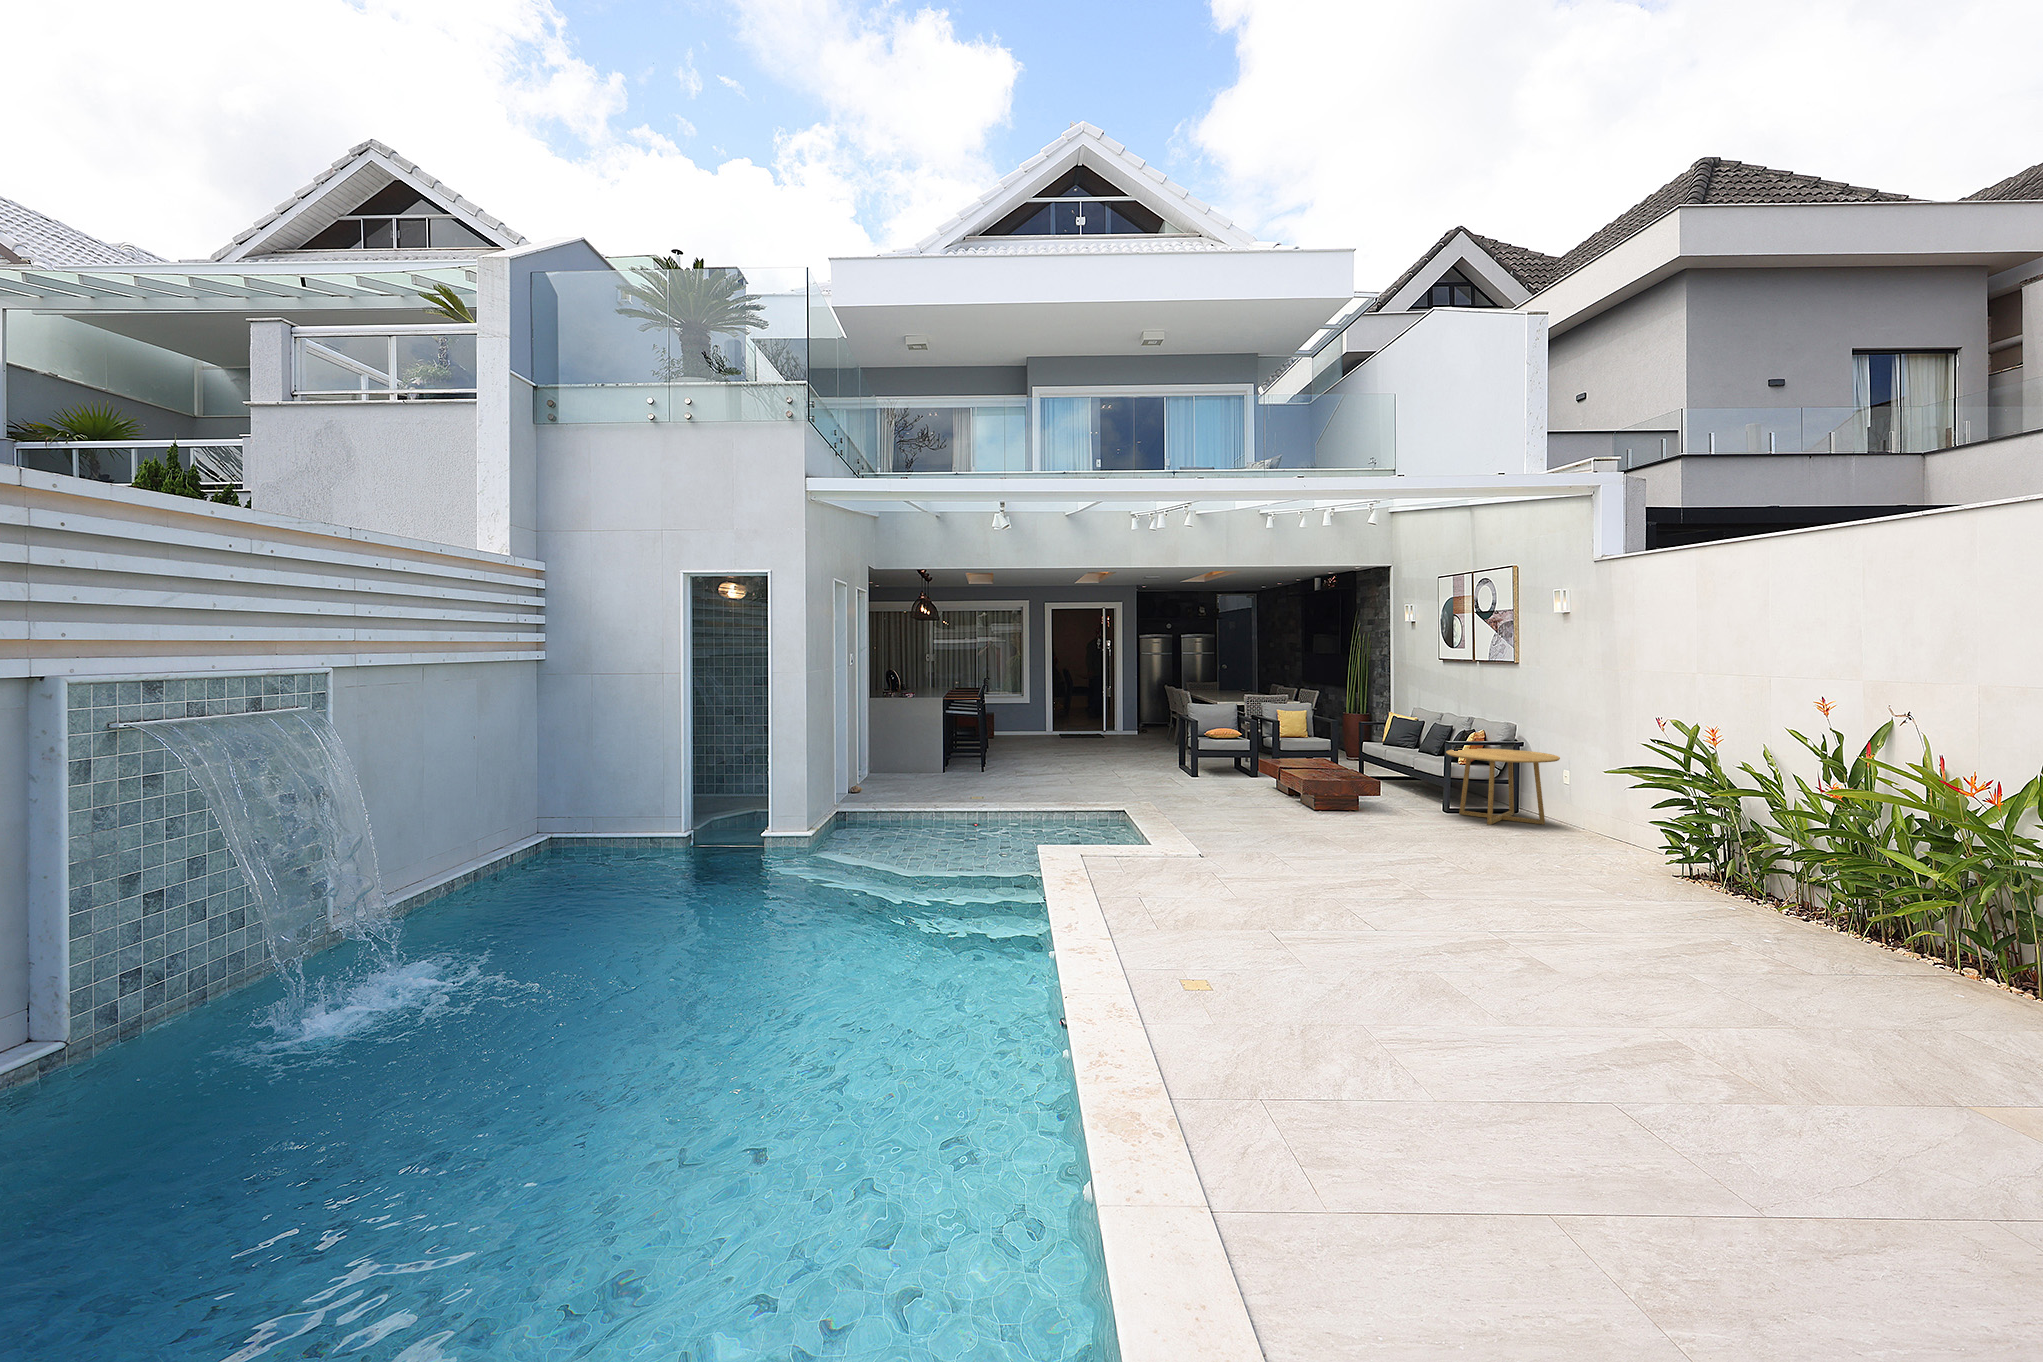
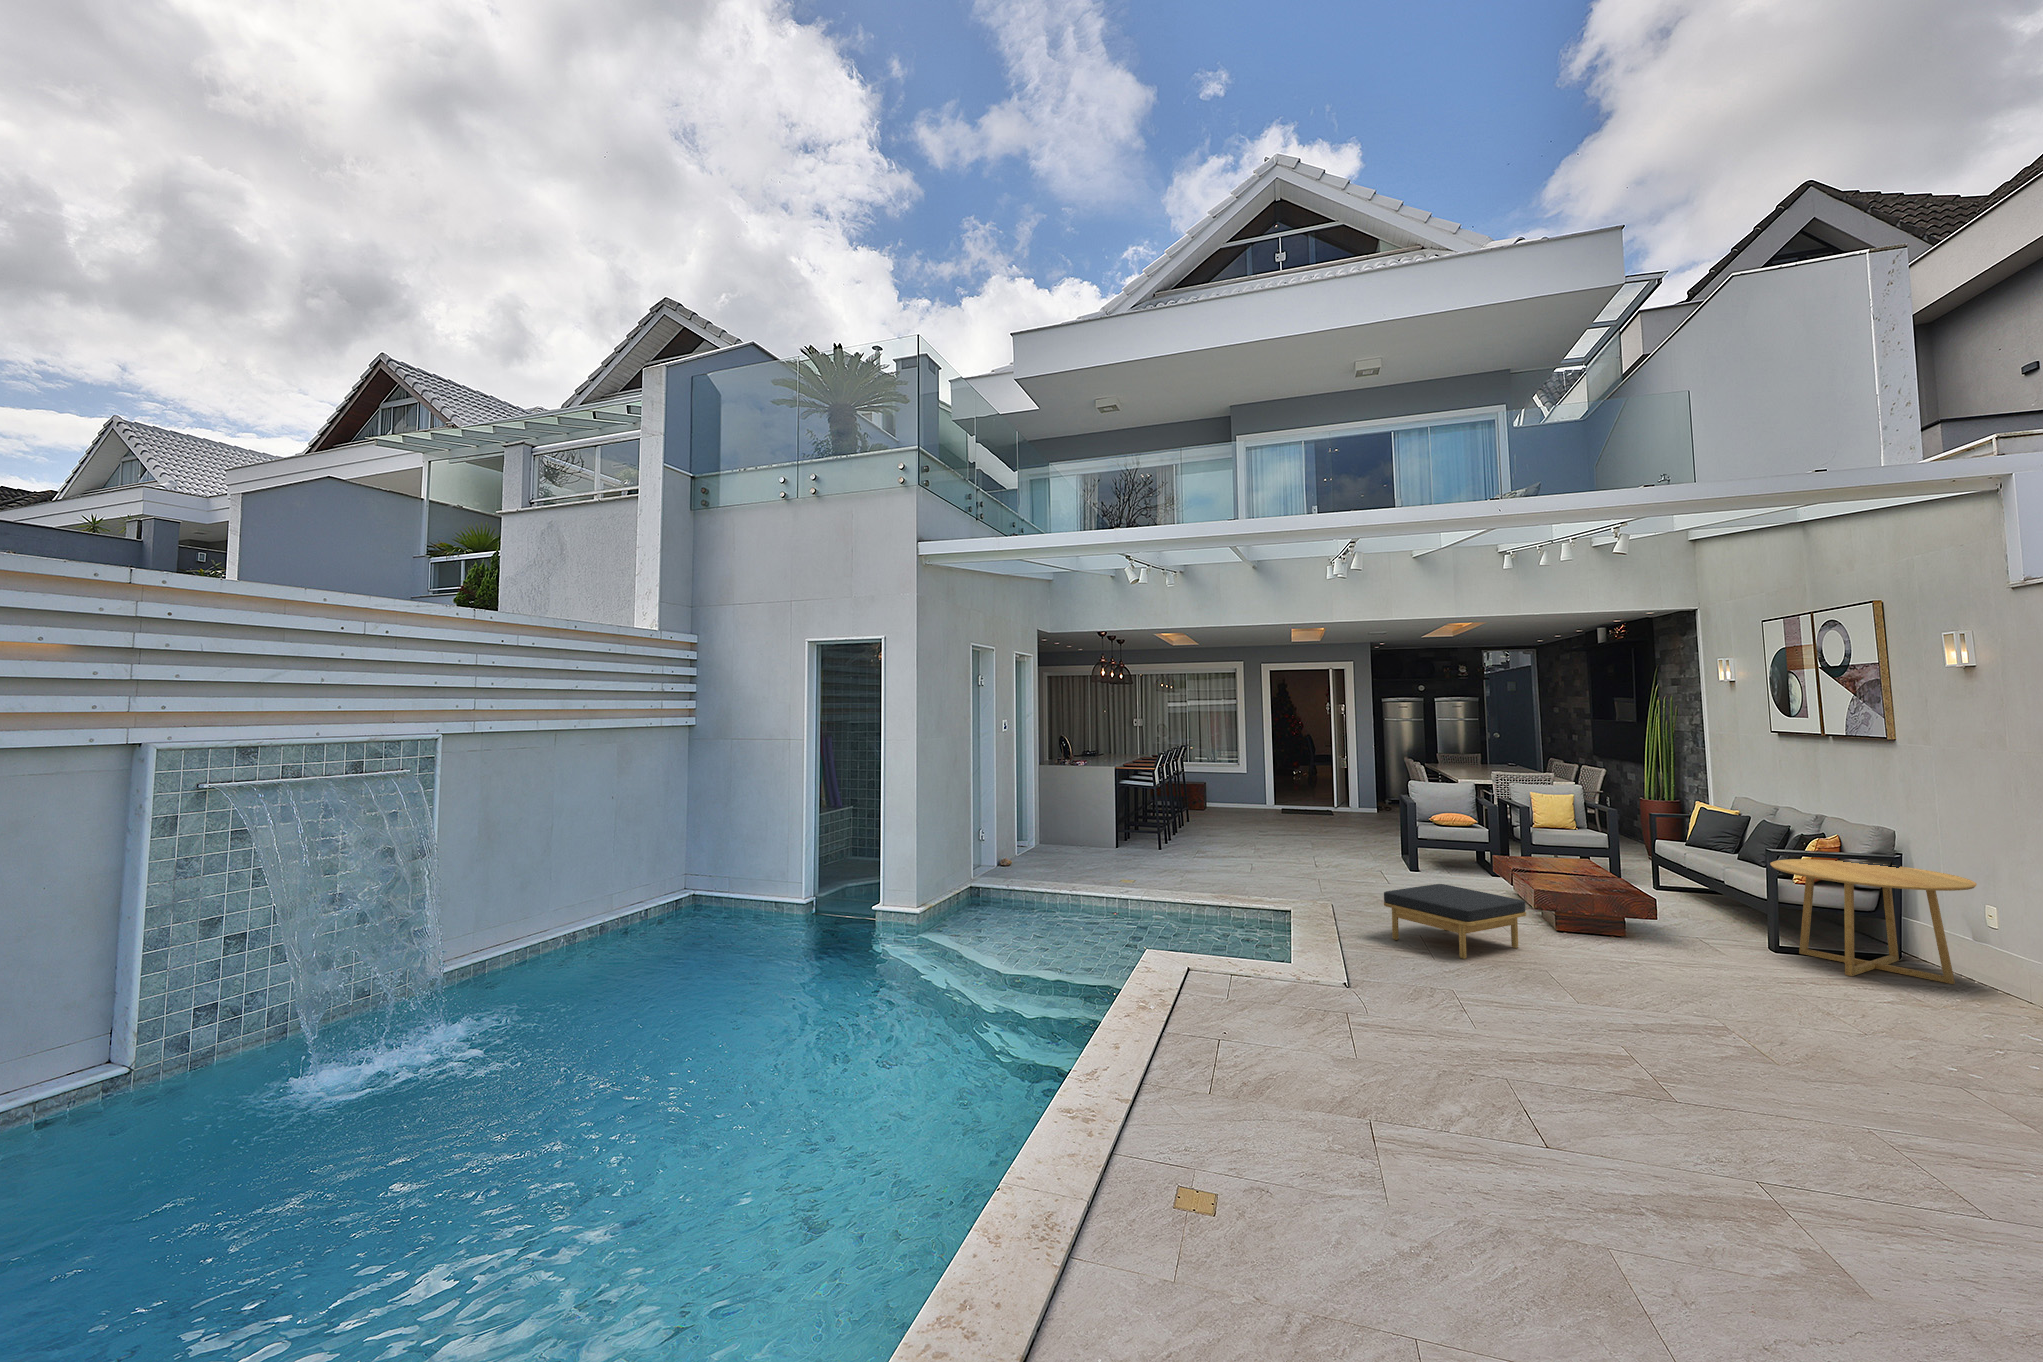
ottoman: none [1197,781,1296,833] -> present [1384,884,1526,959]

